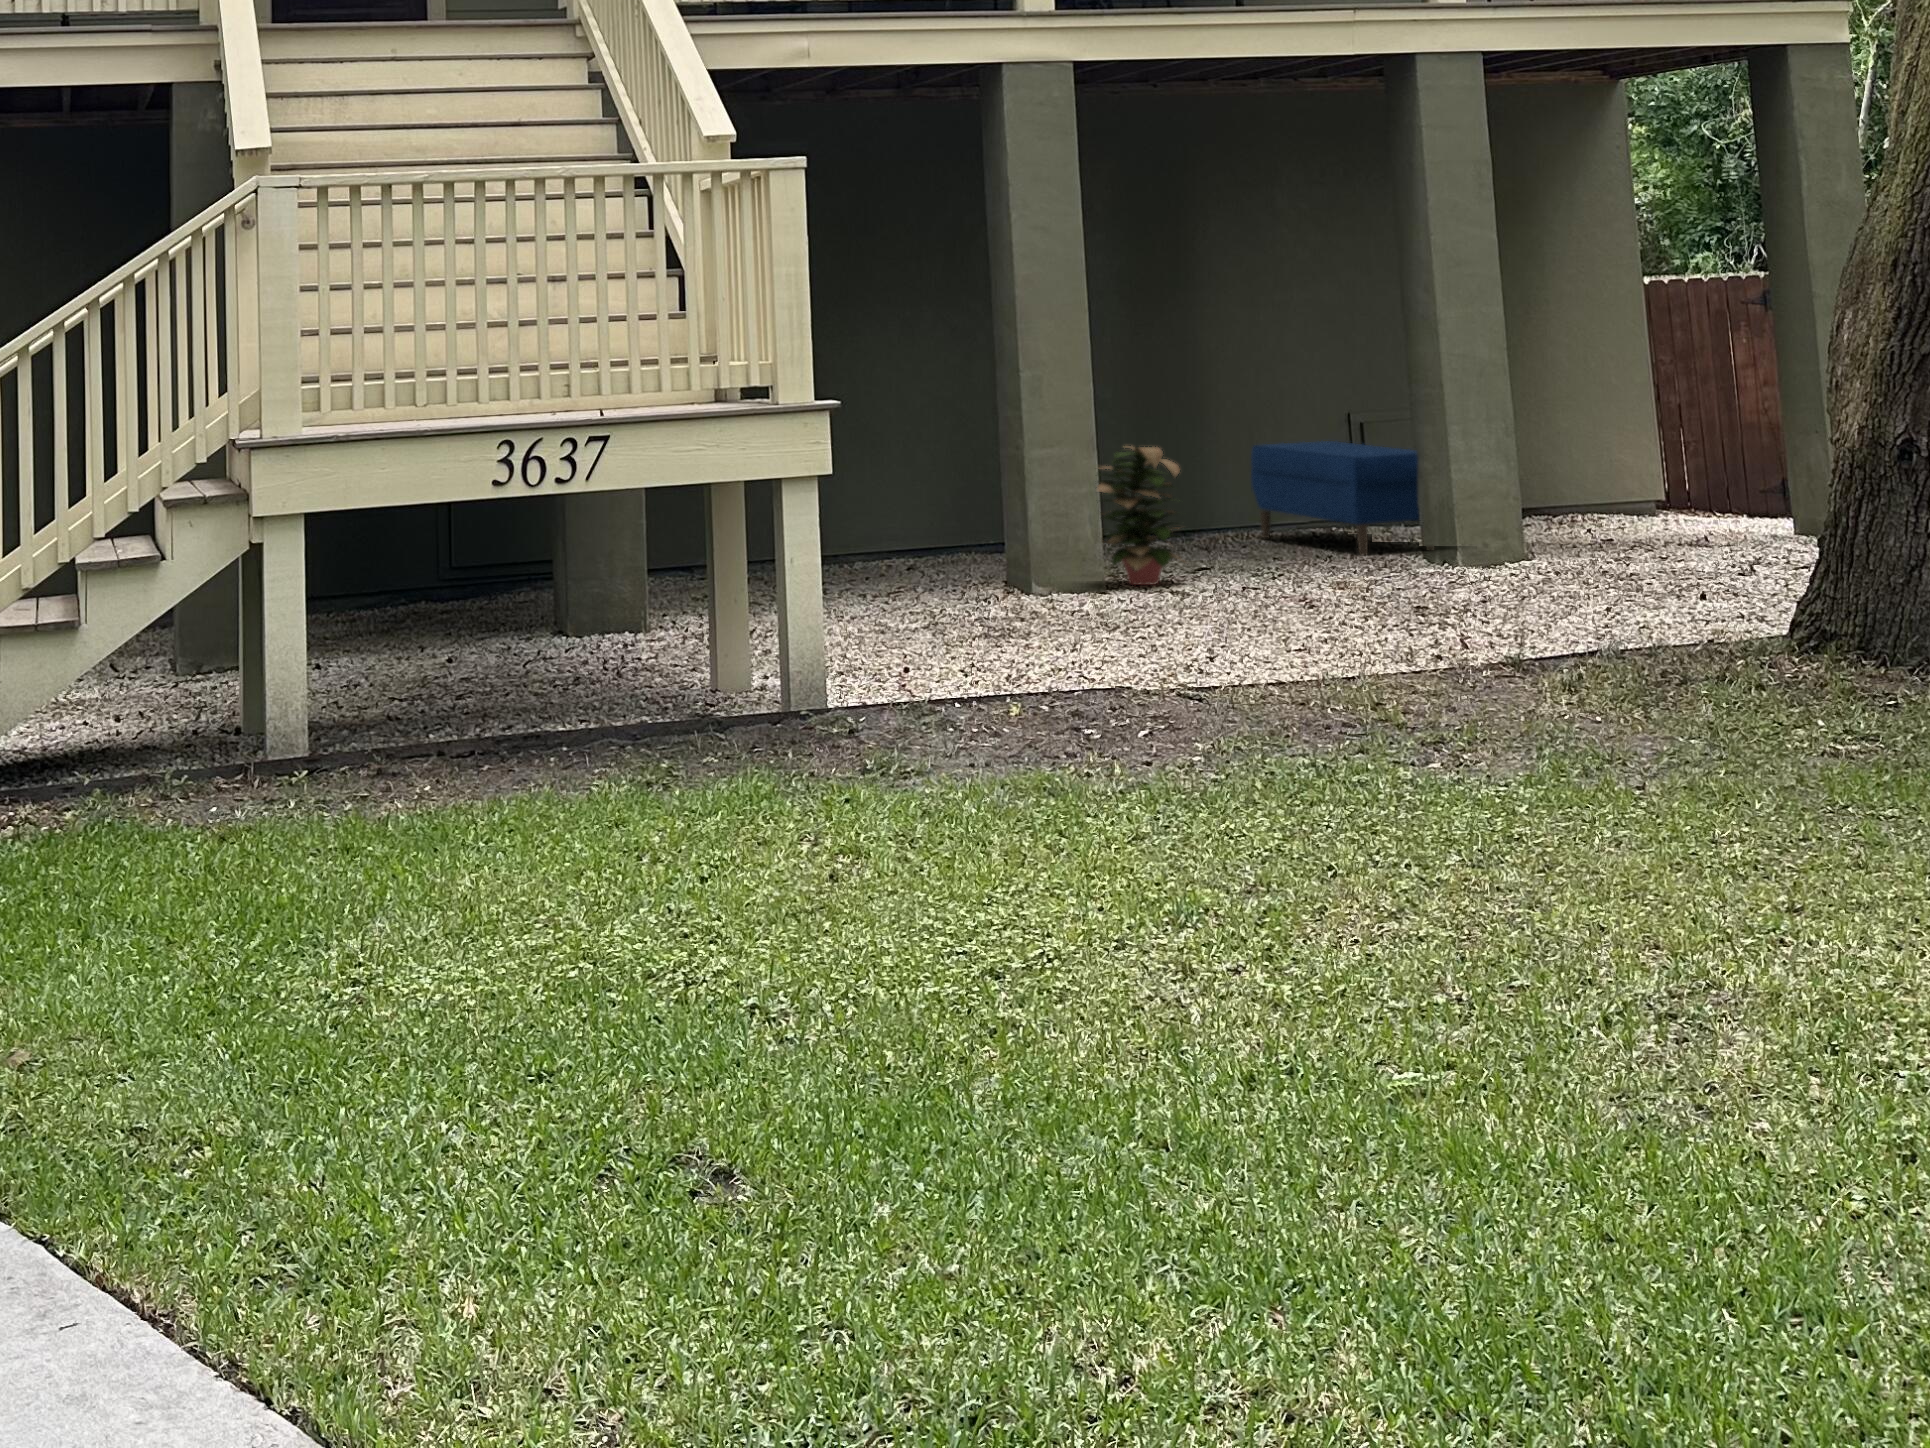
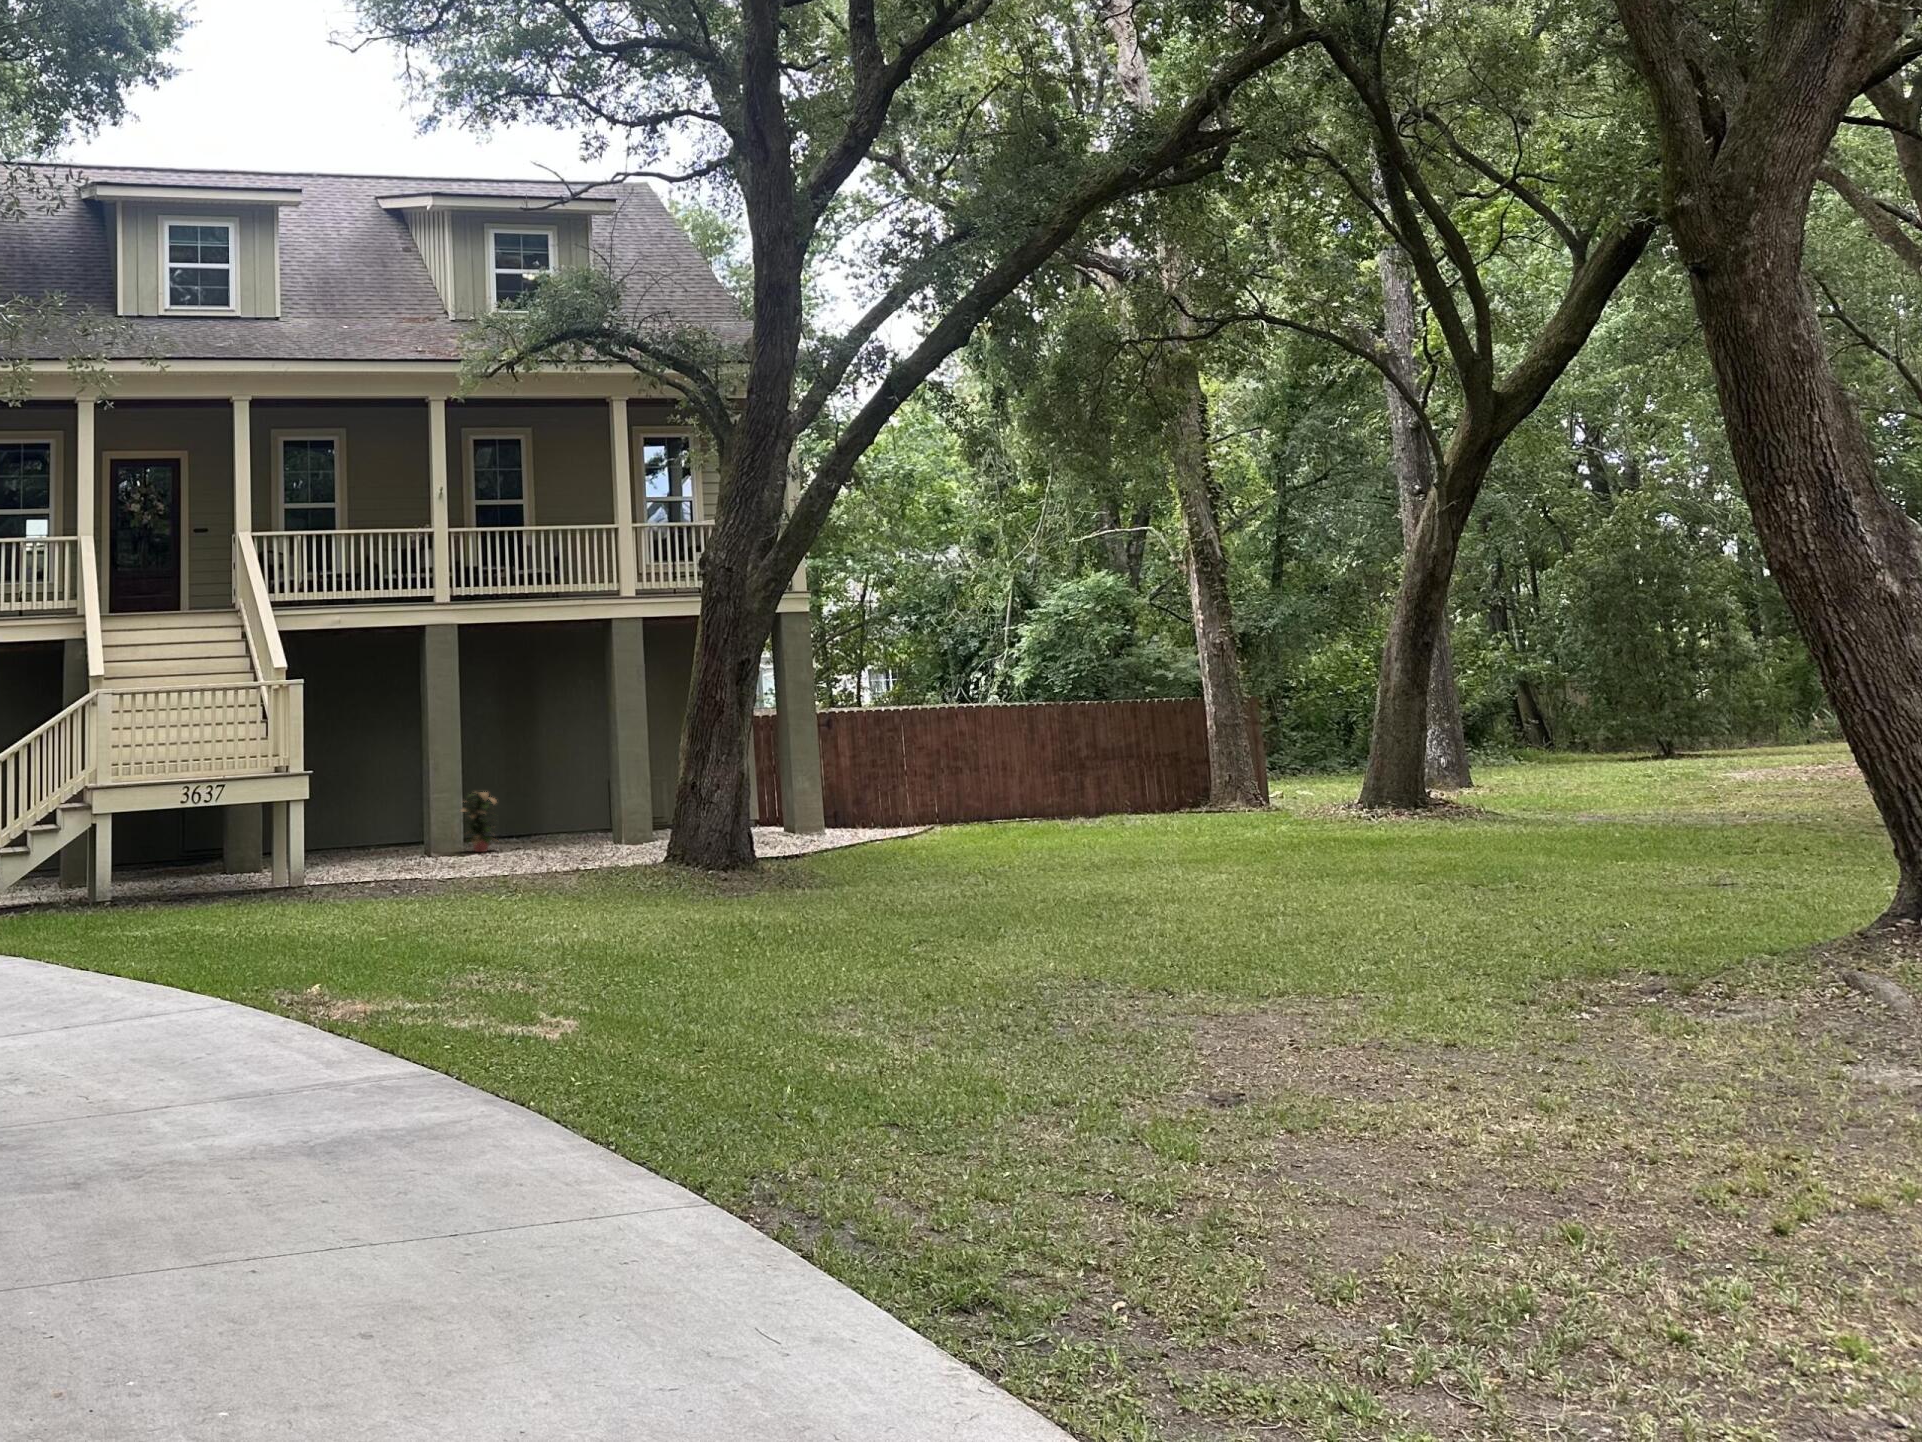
bench: present [1251,441,1434,556] -> none [554,791,628,841]

